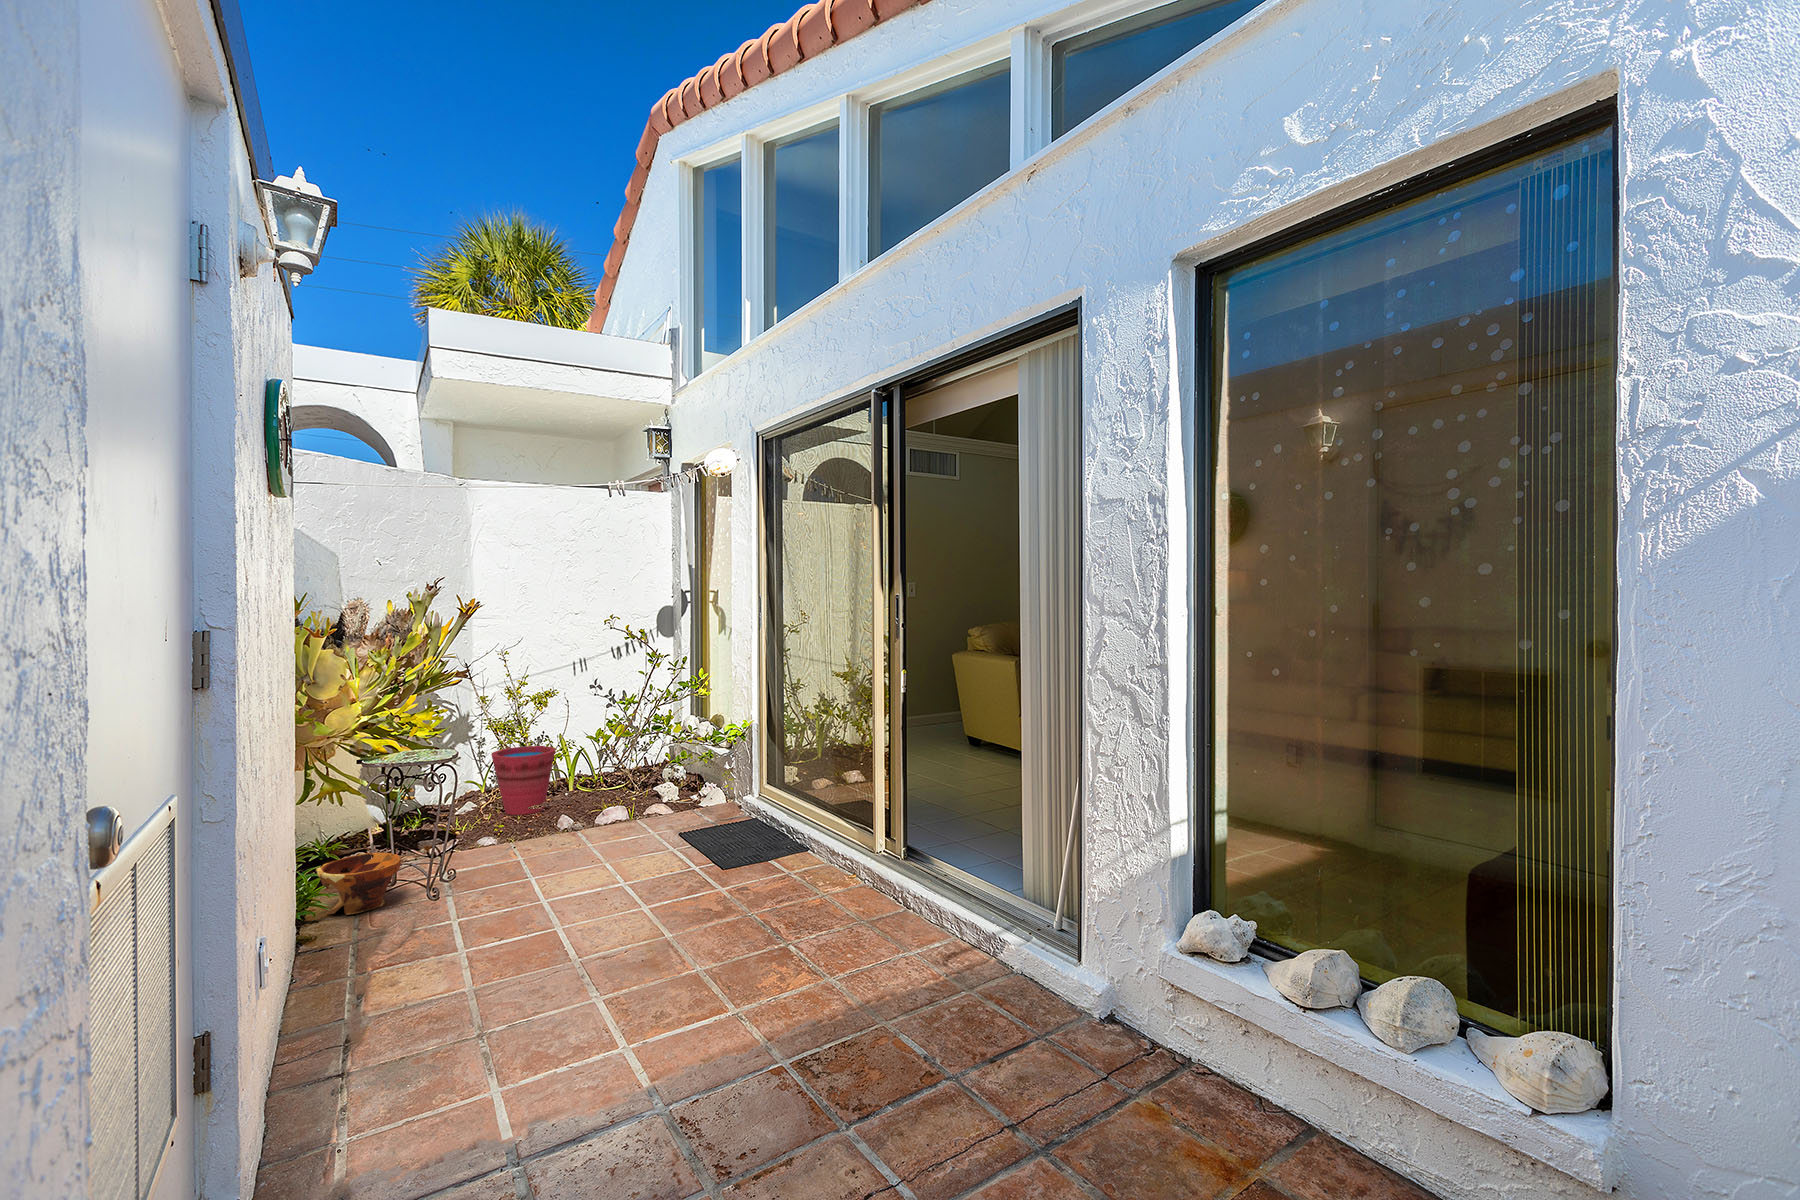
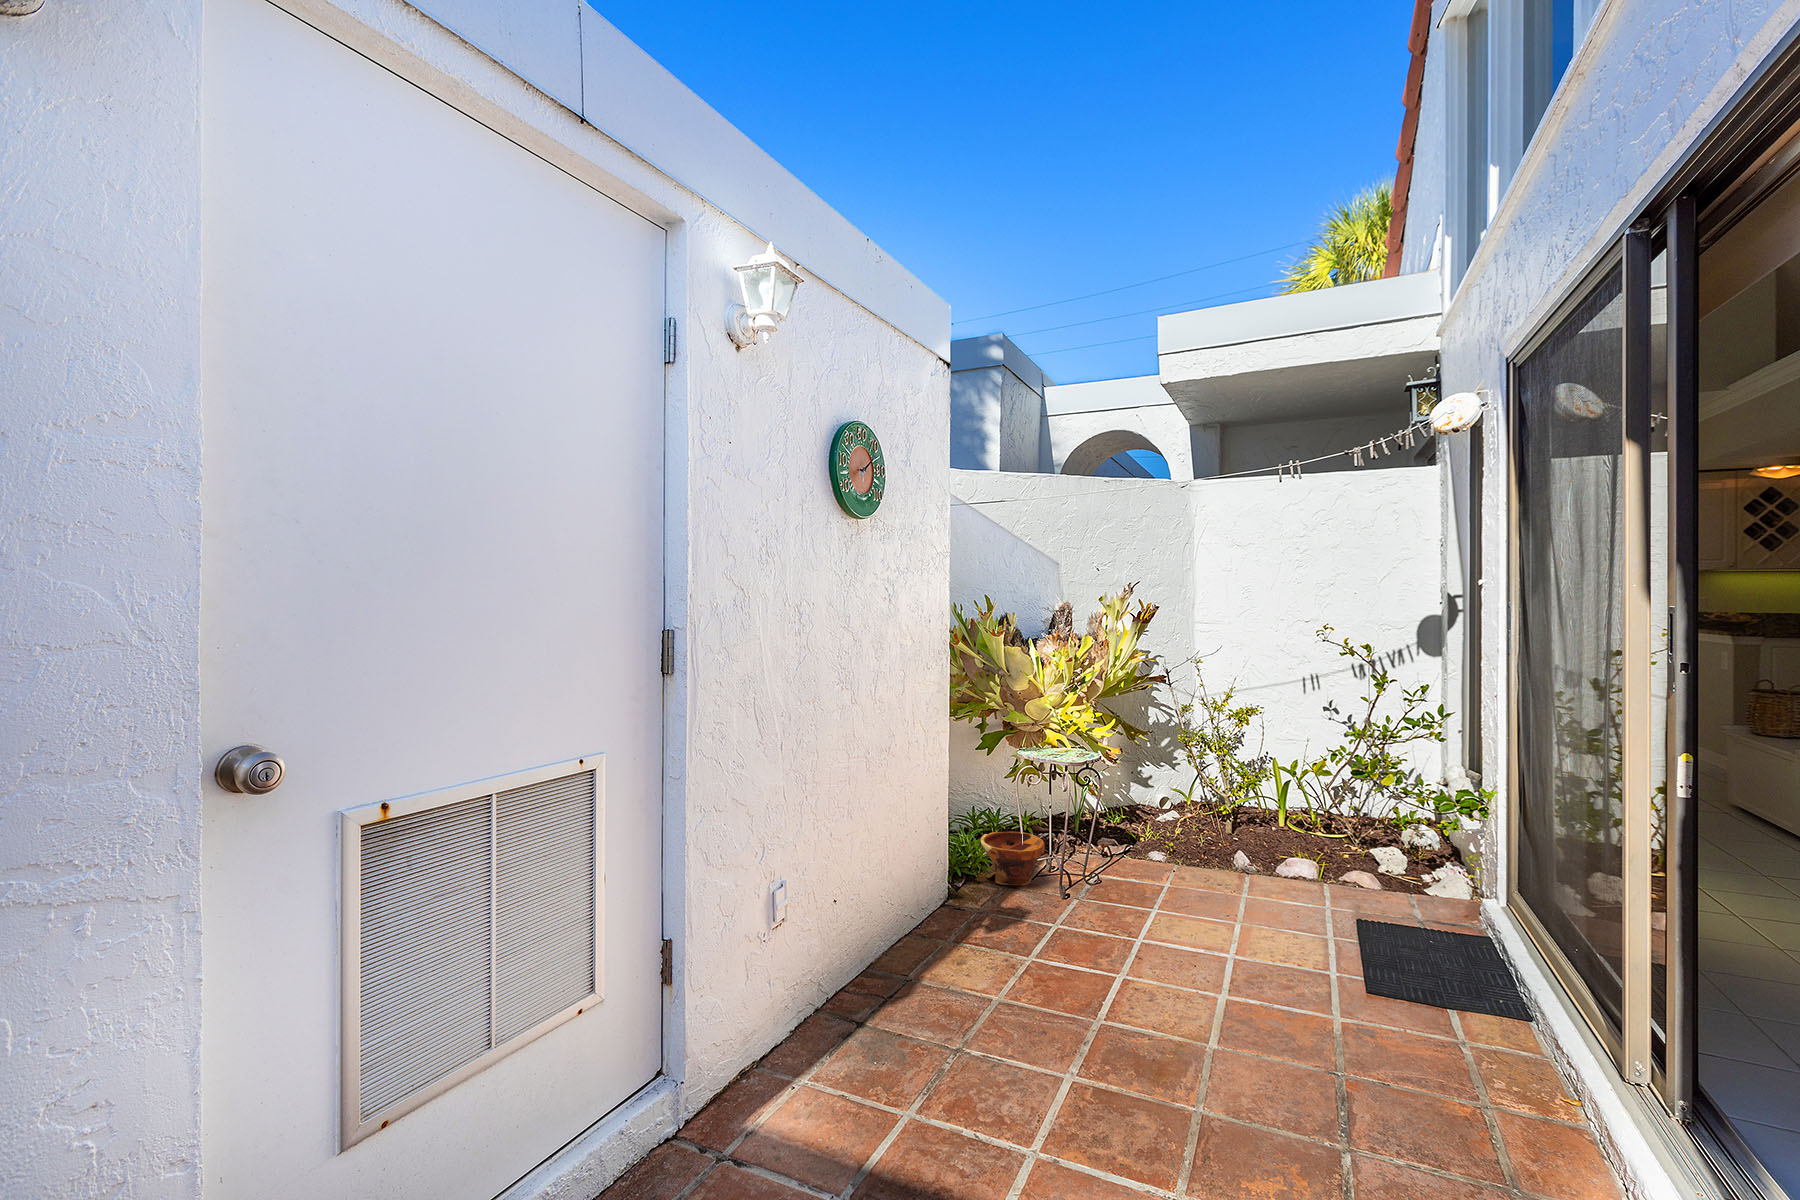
bucket: present [491,746,556,815] -> none [1192,762,1260,838]

